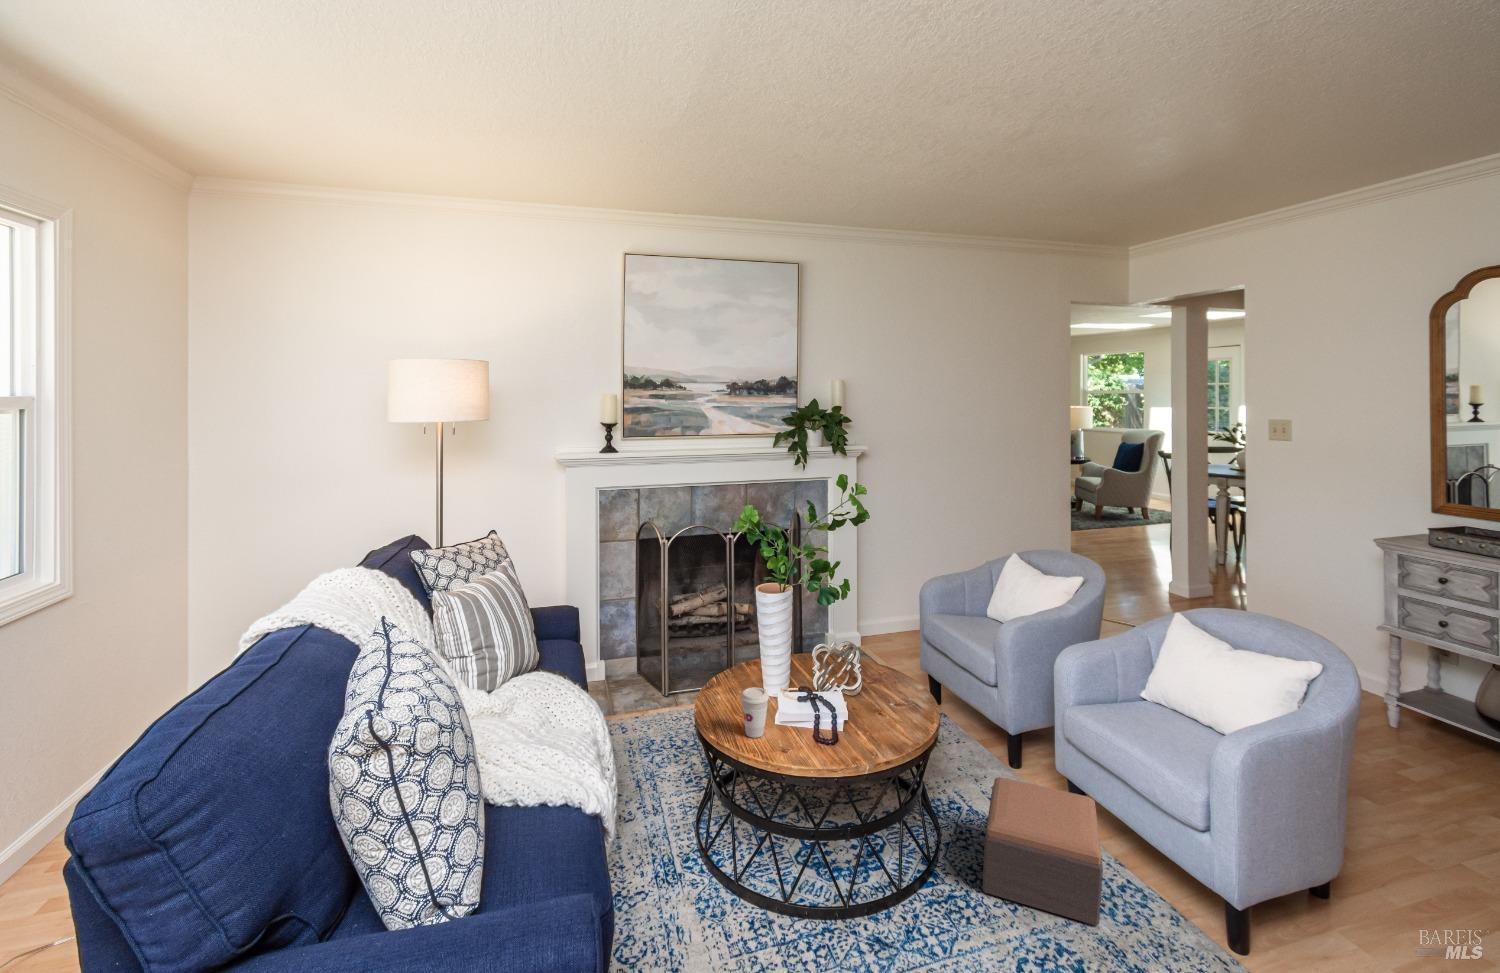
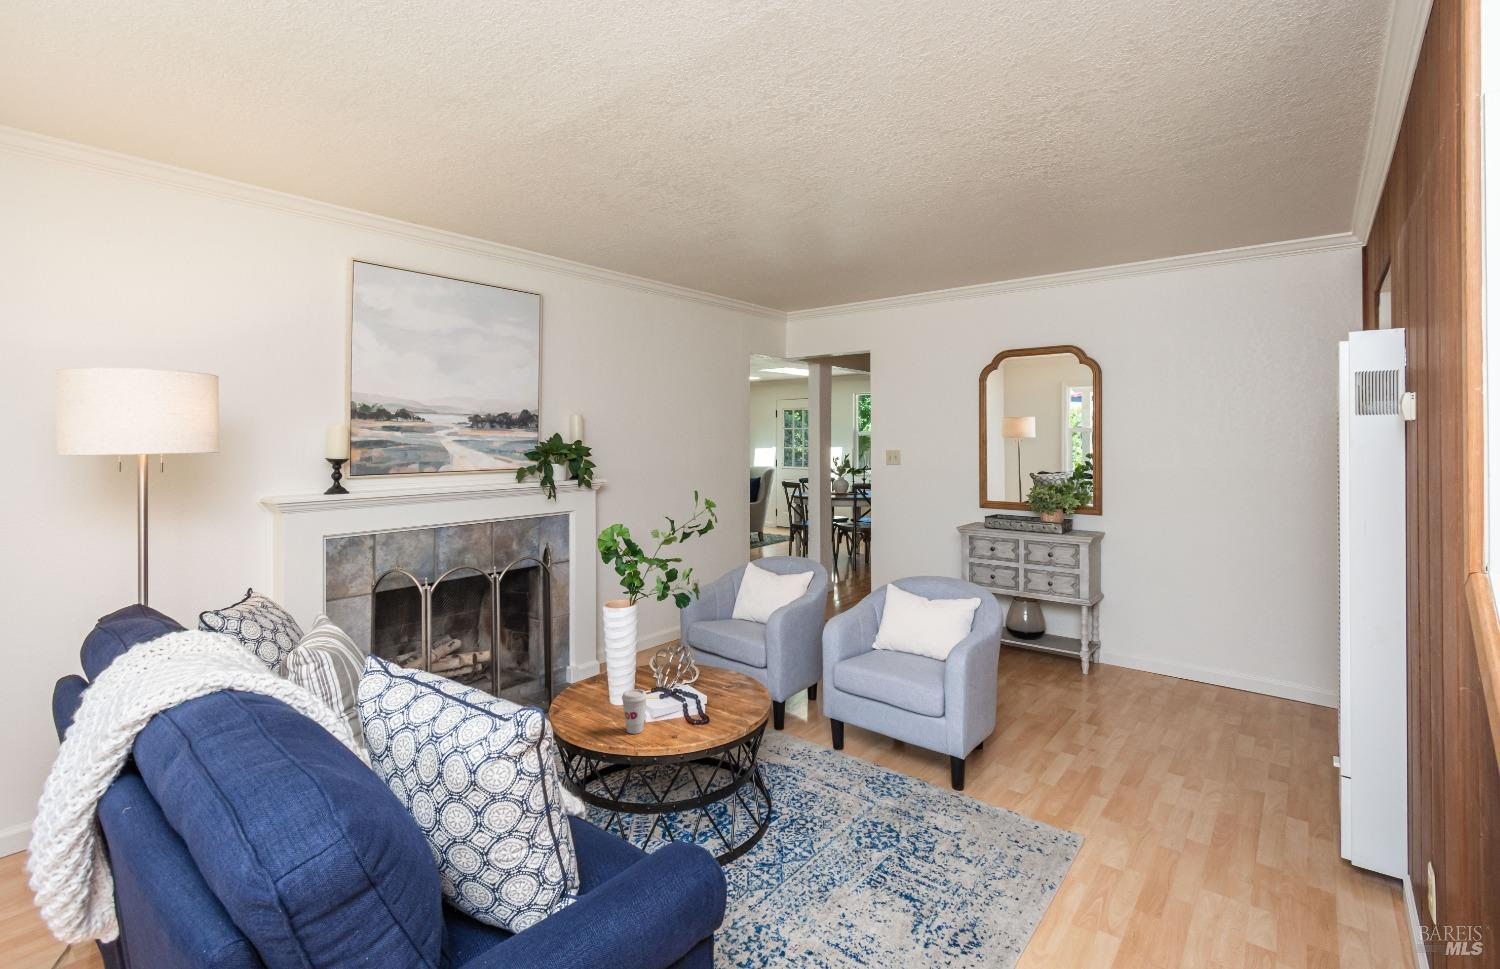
footstool: present [983,777,1103,926] -> none [795,723,887,810]

